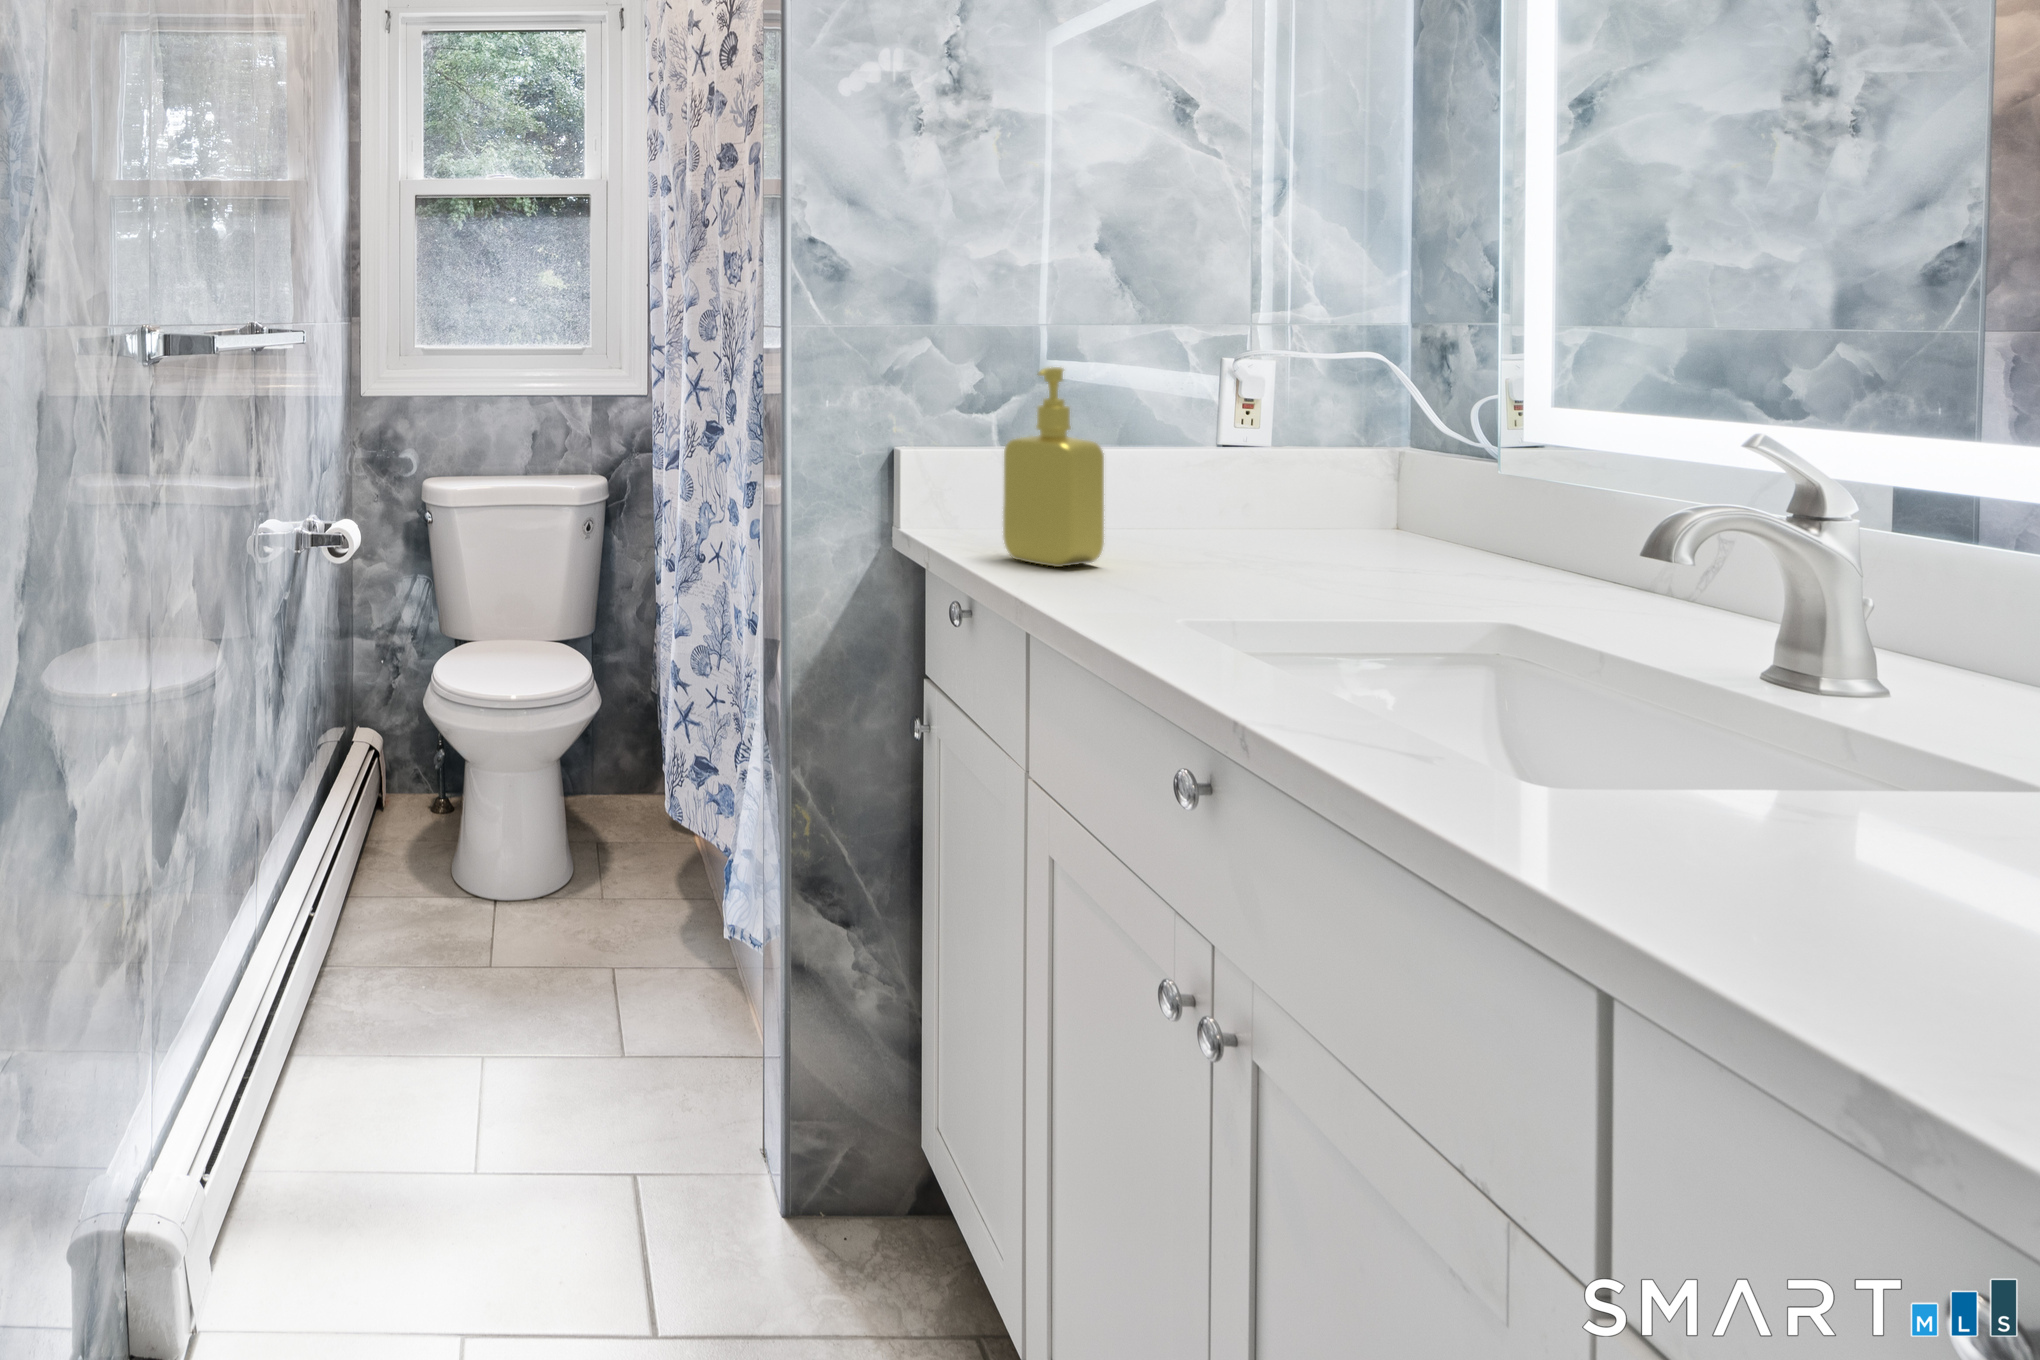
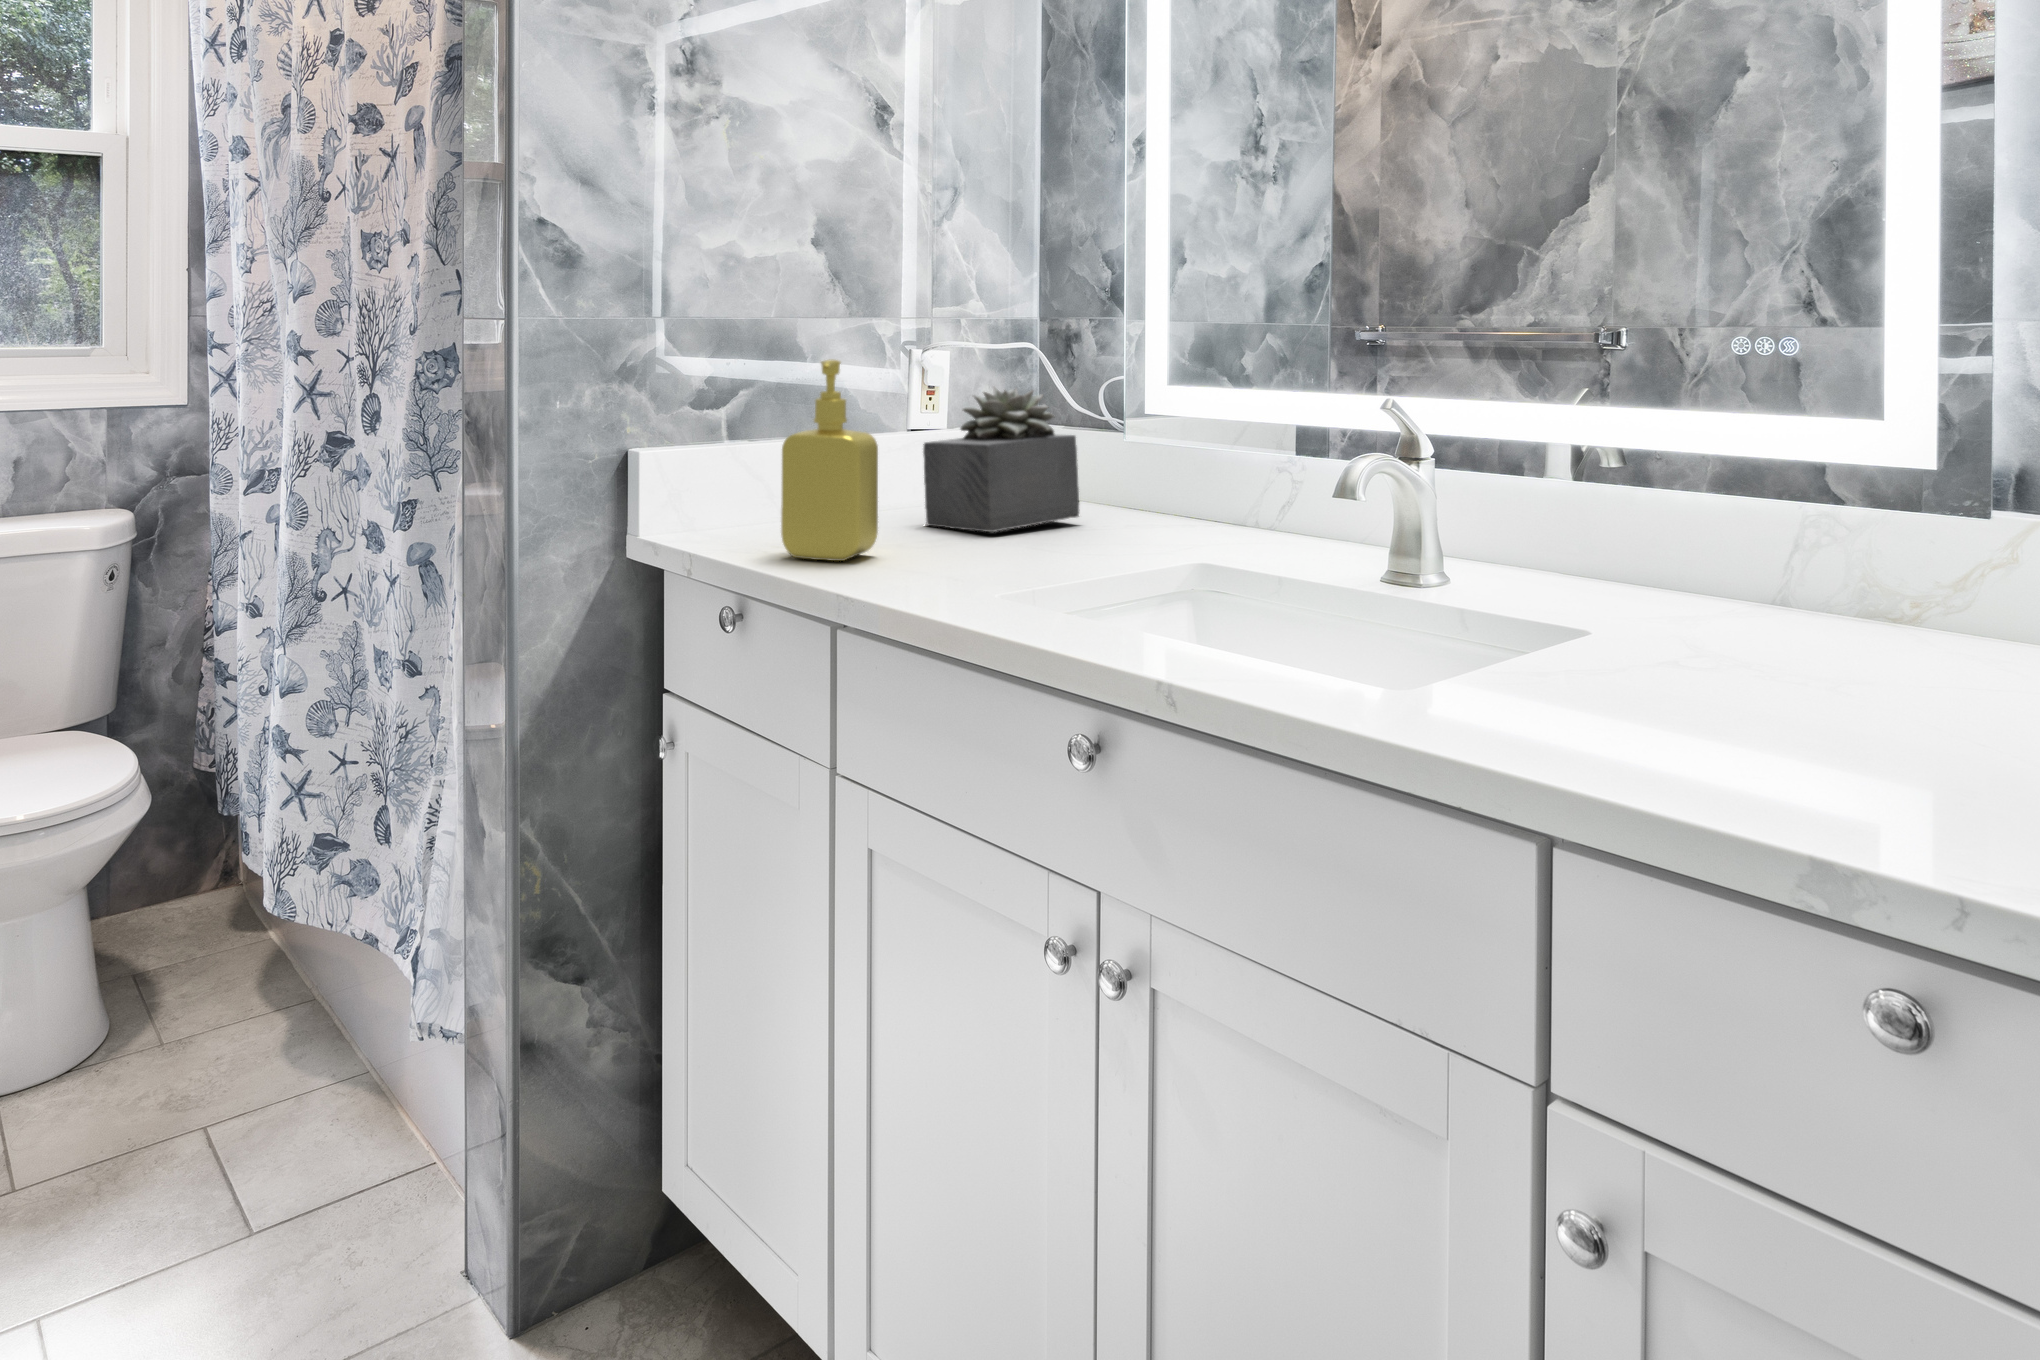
succulent plant: none [1204,400,1408,560] -> present [923,387,1079,532]

